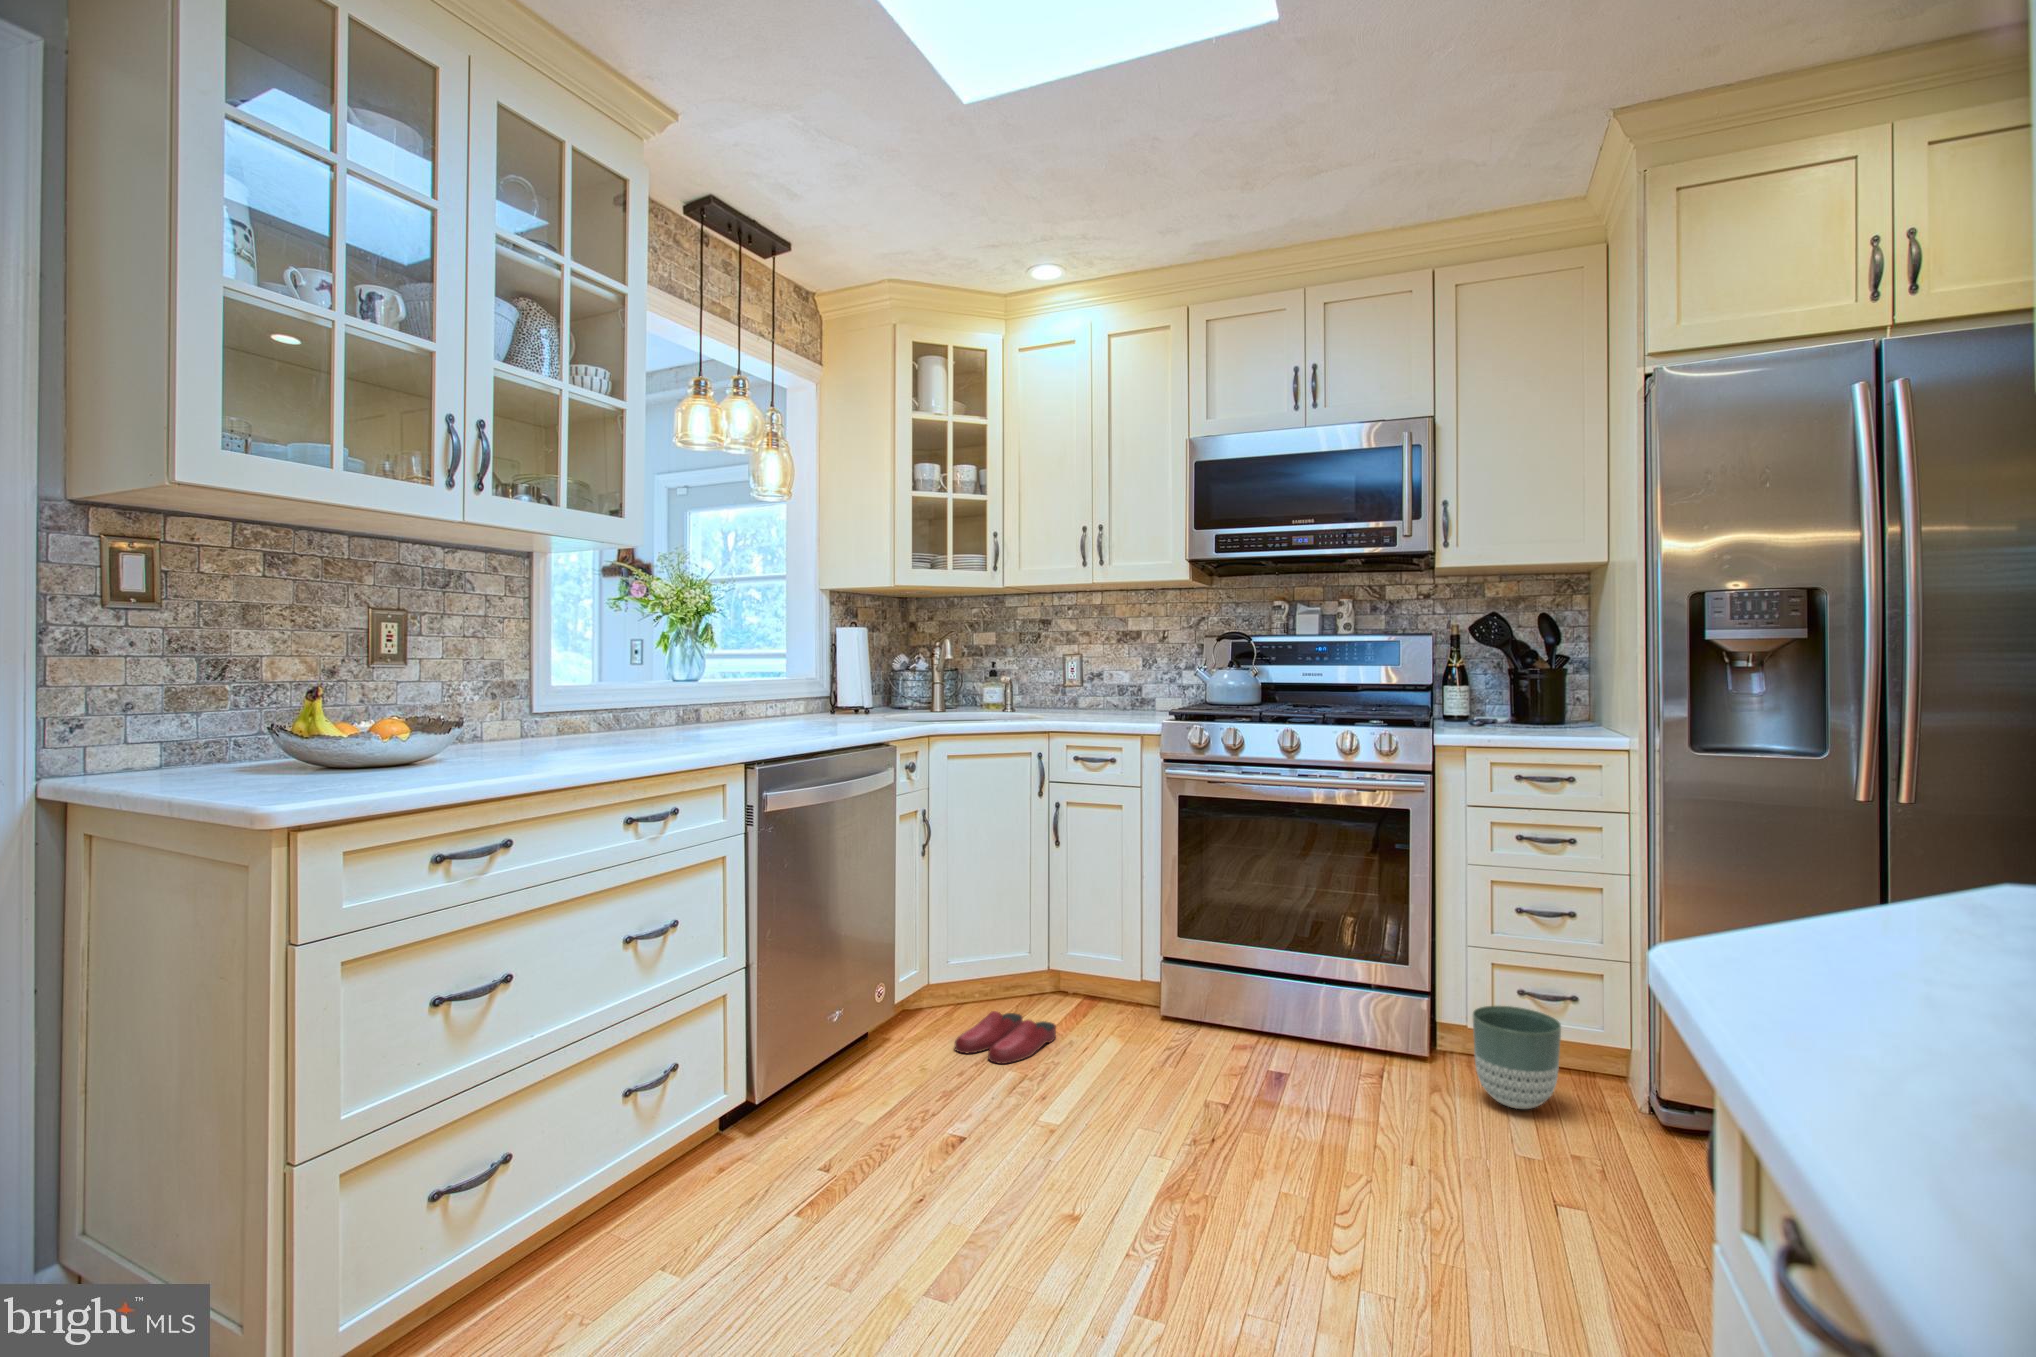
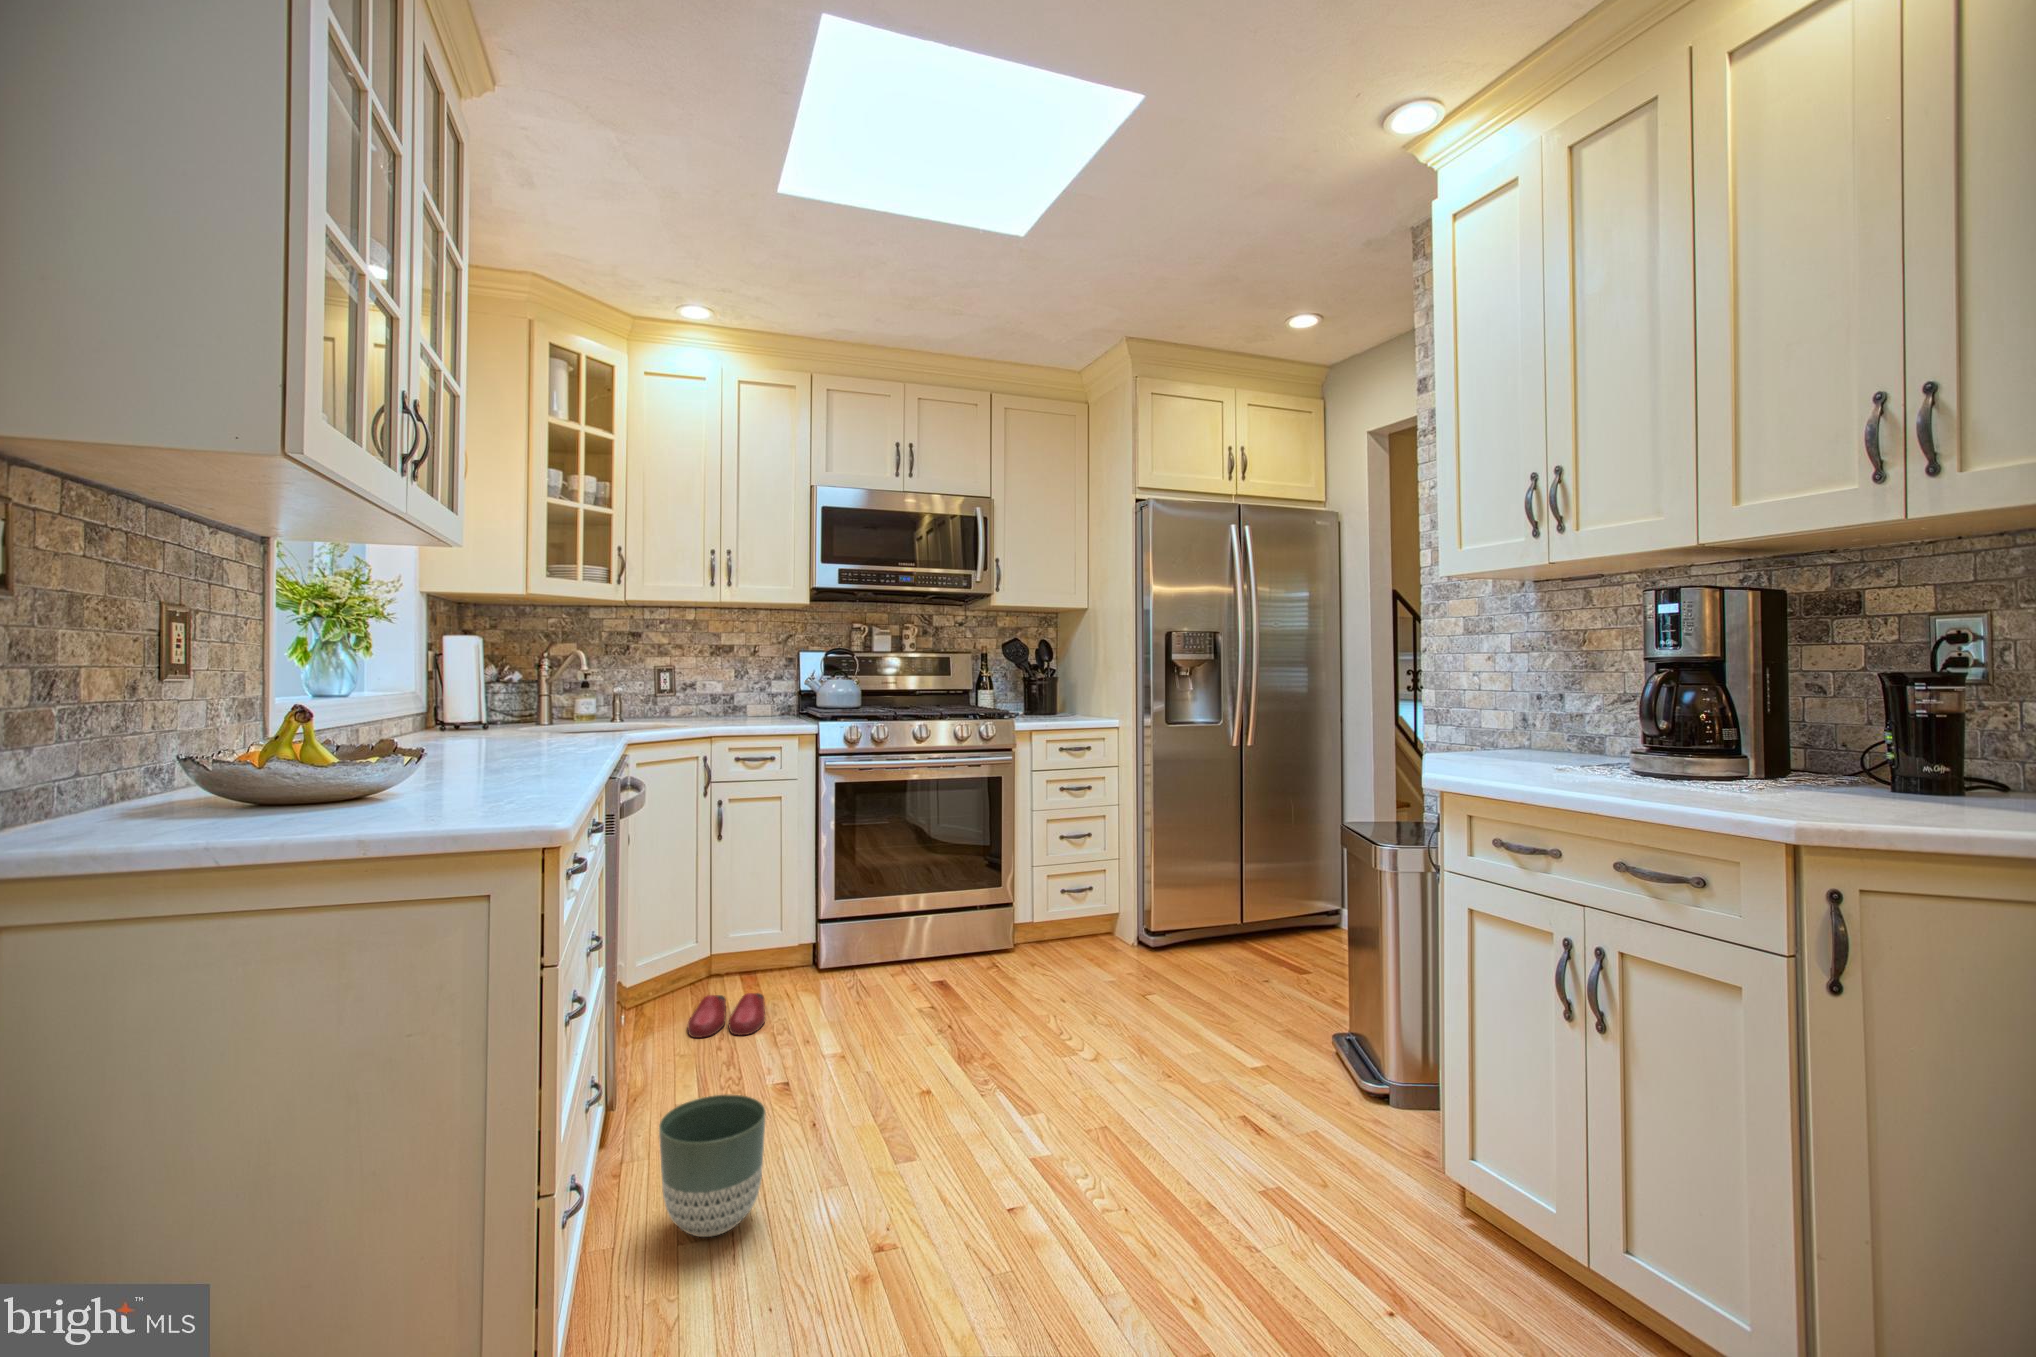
planter: present [1473,1006,1561,1109] -> present [659,1094,766,1237]

